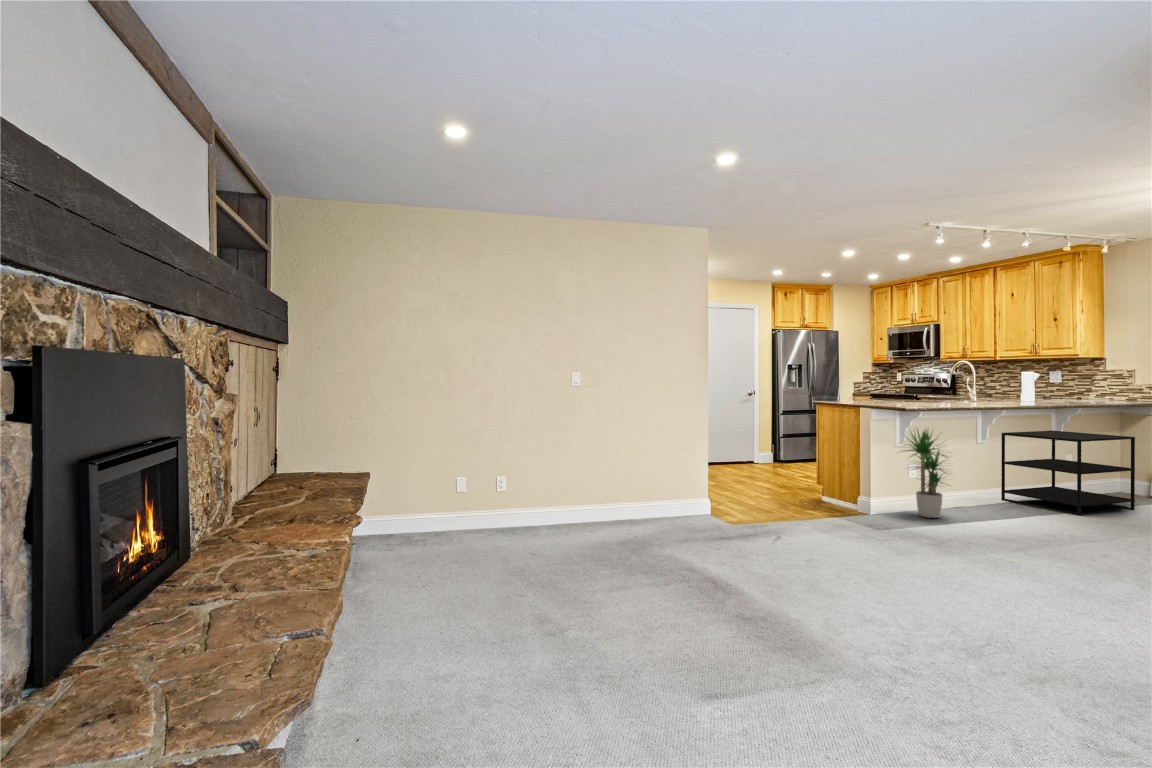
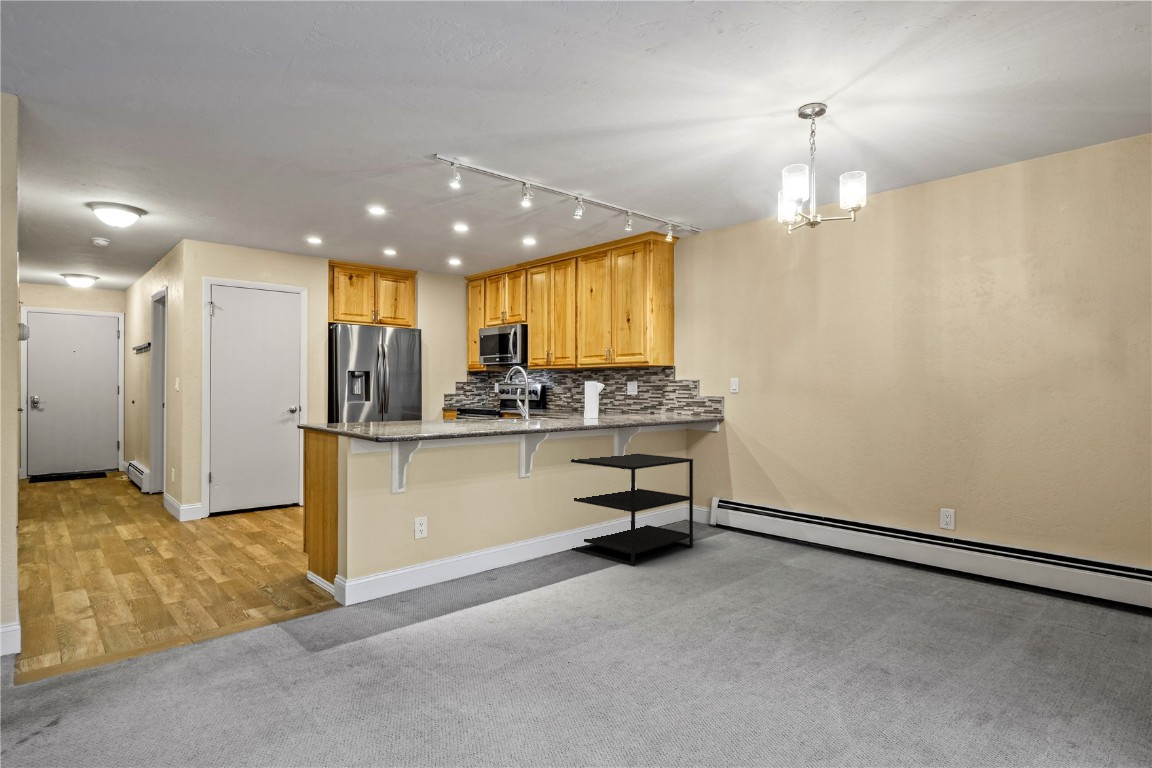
potted plant: present [903,429,947,518] -> none [388,457,479,602]

